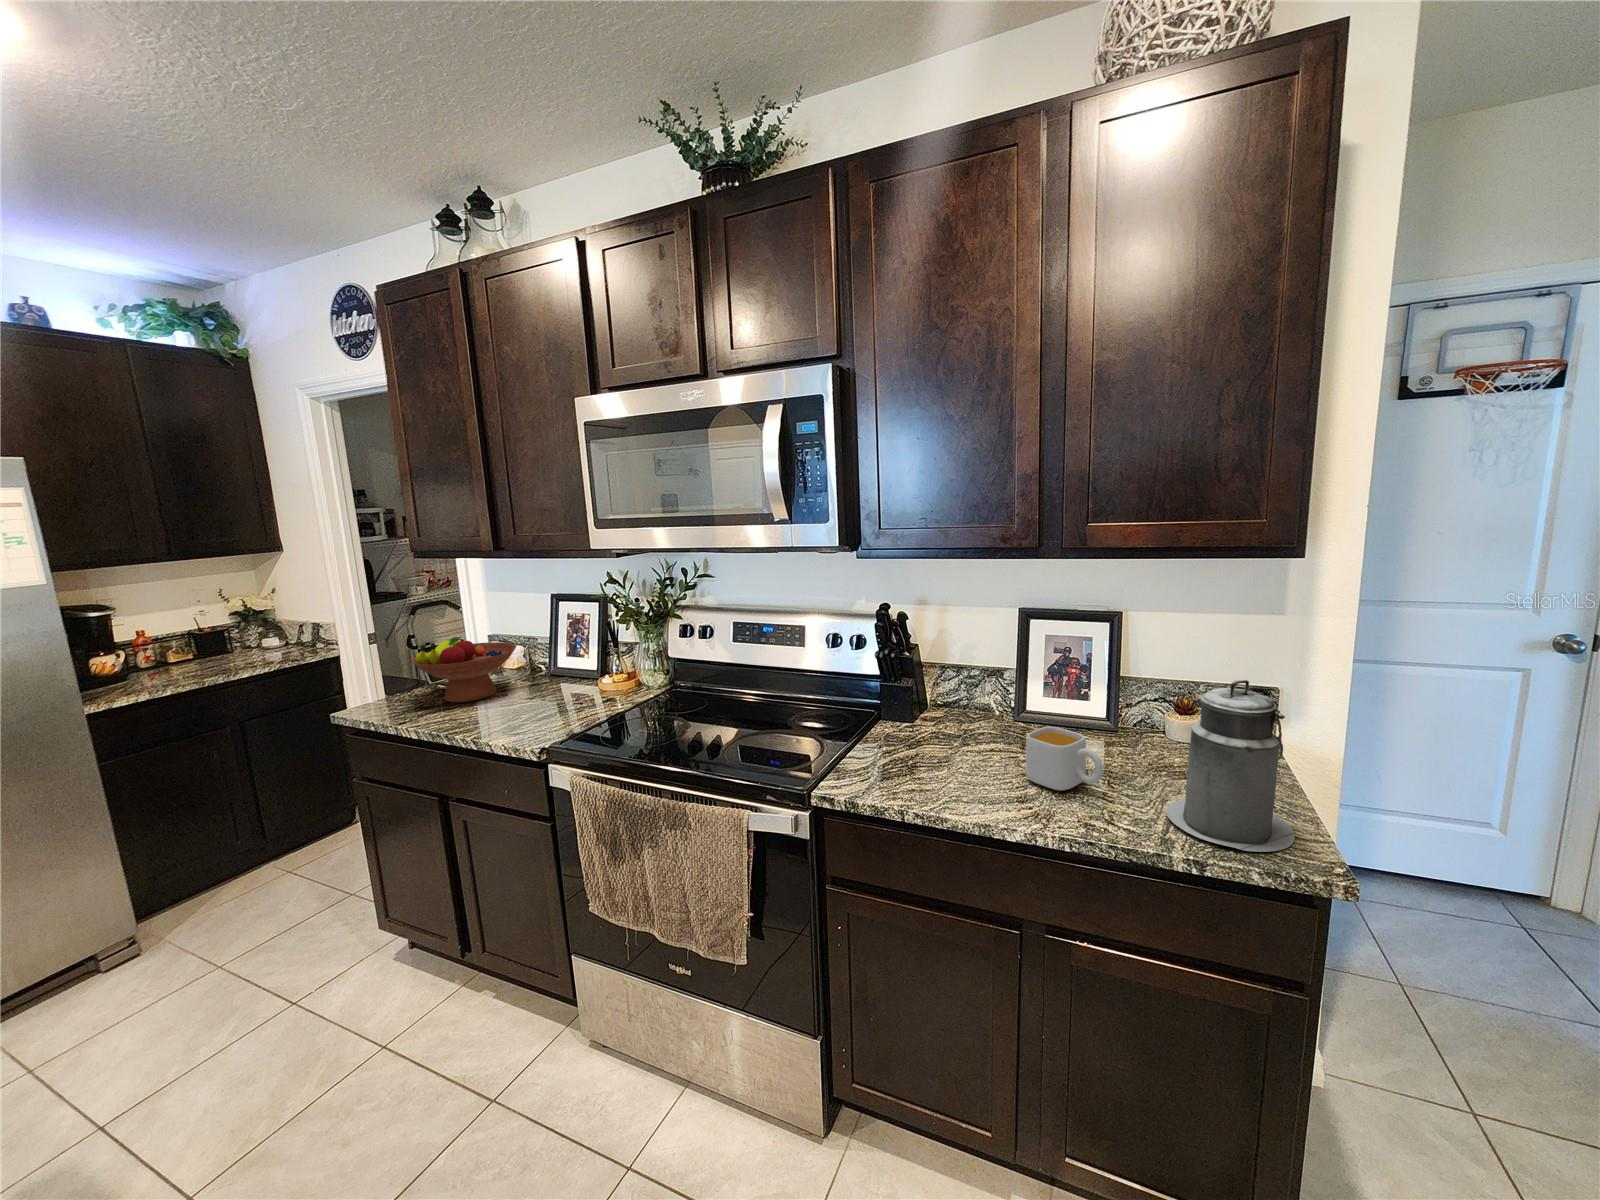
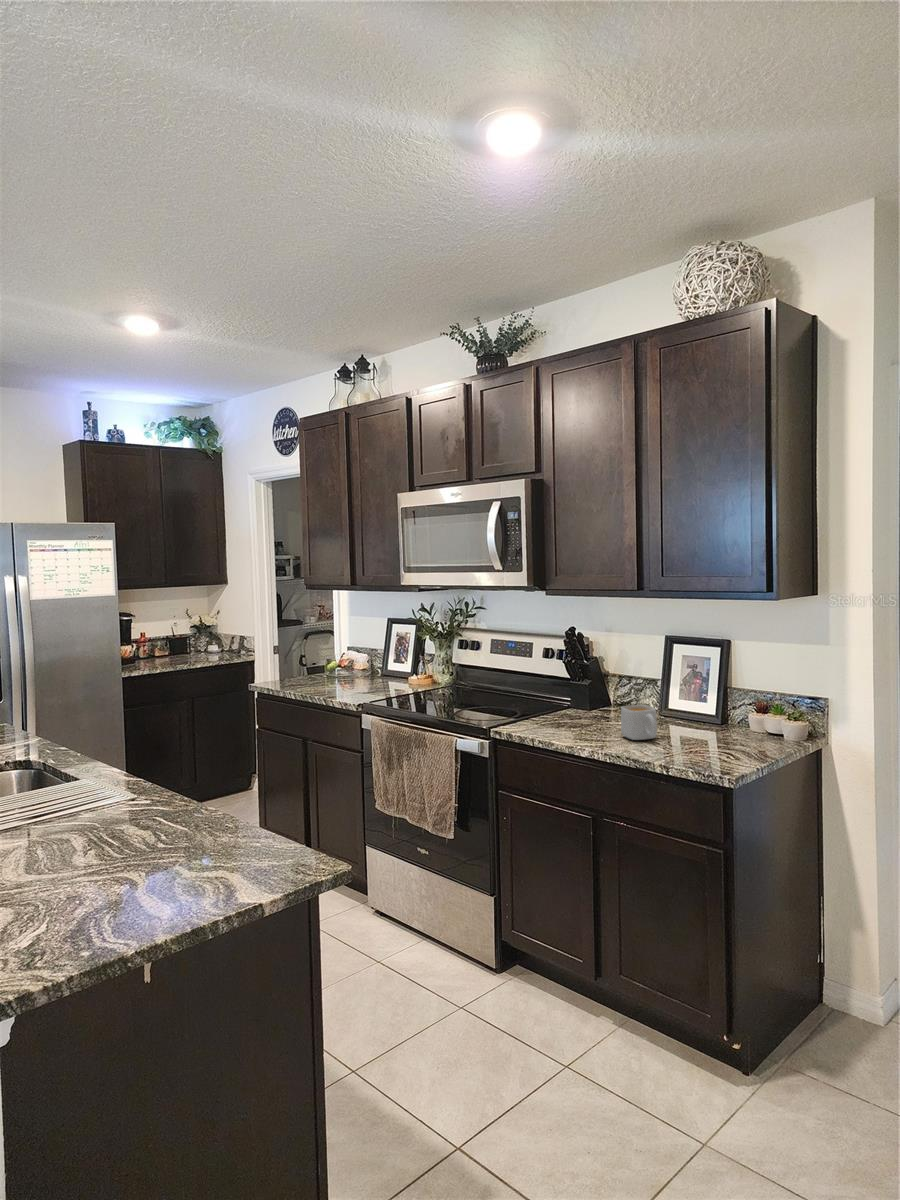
fruit bowl: present [411,637,516,703] -> none [296,641,359,684]
canister: present [1166,680,1295,852] -> none [676,668,744,766]

